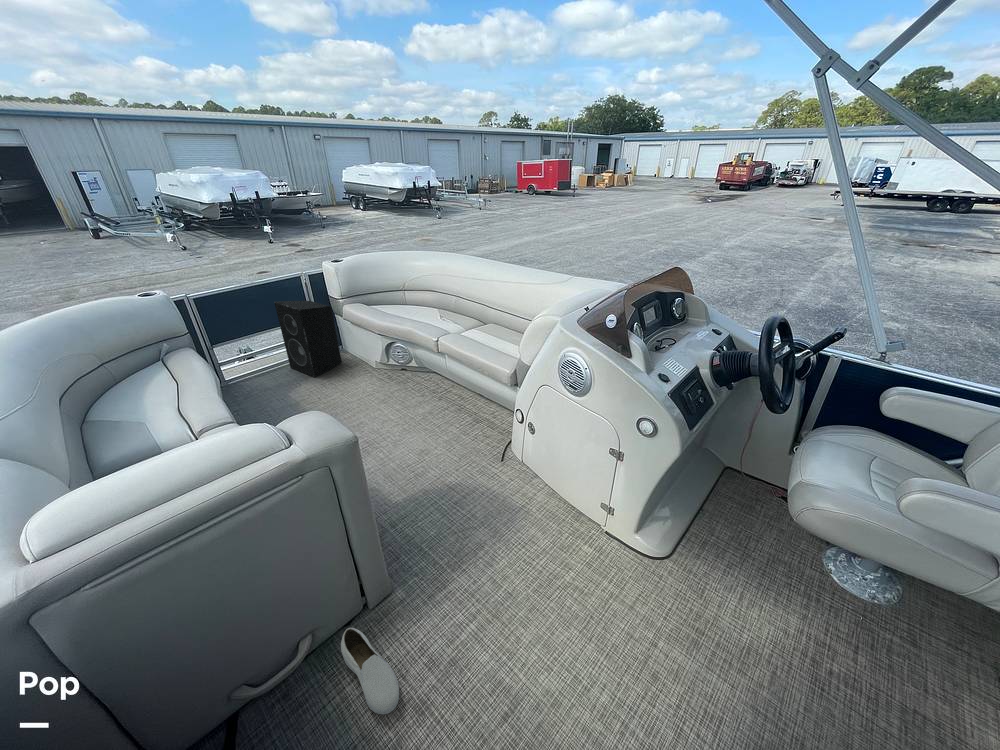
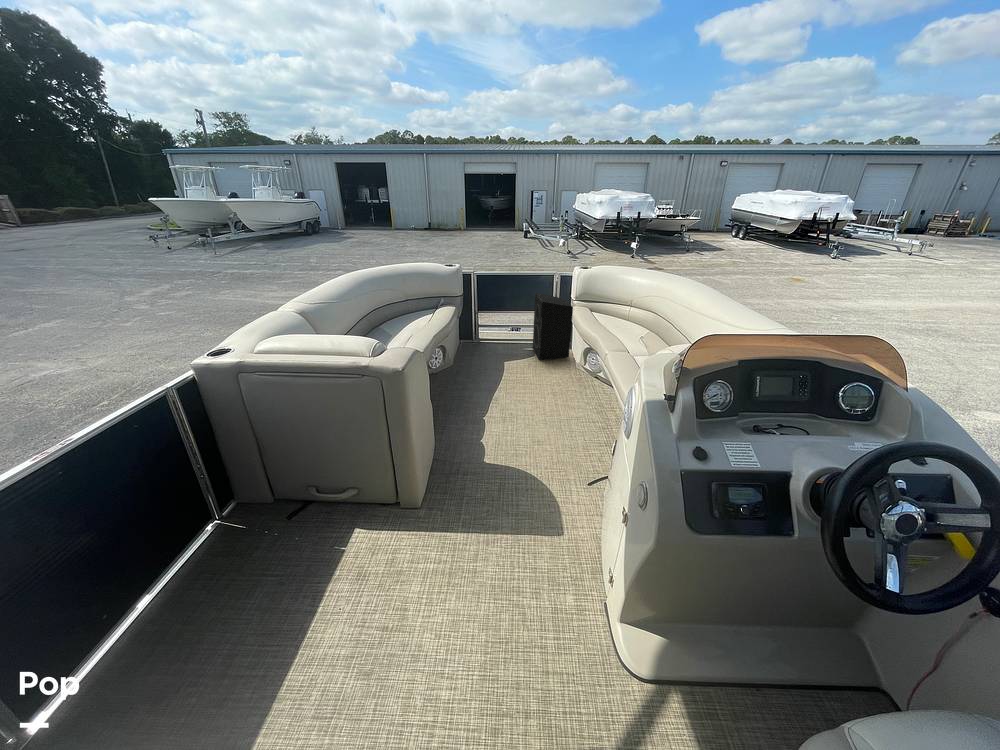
shoe: present [341,628,399,714] -> none [343,504,381,566]

